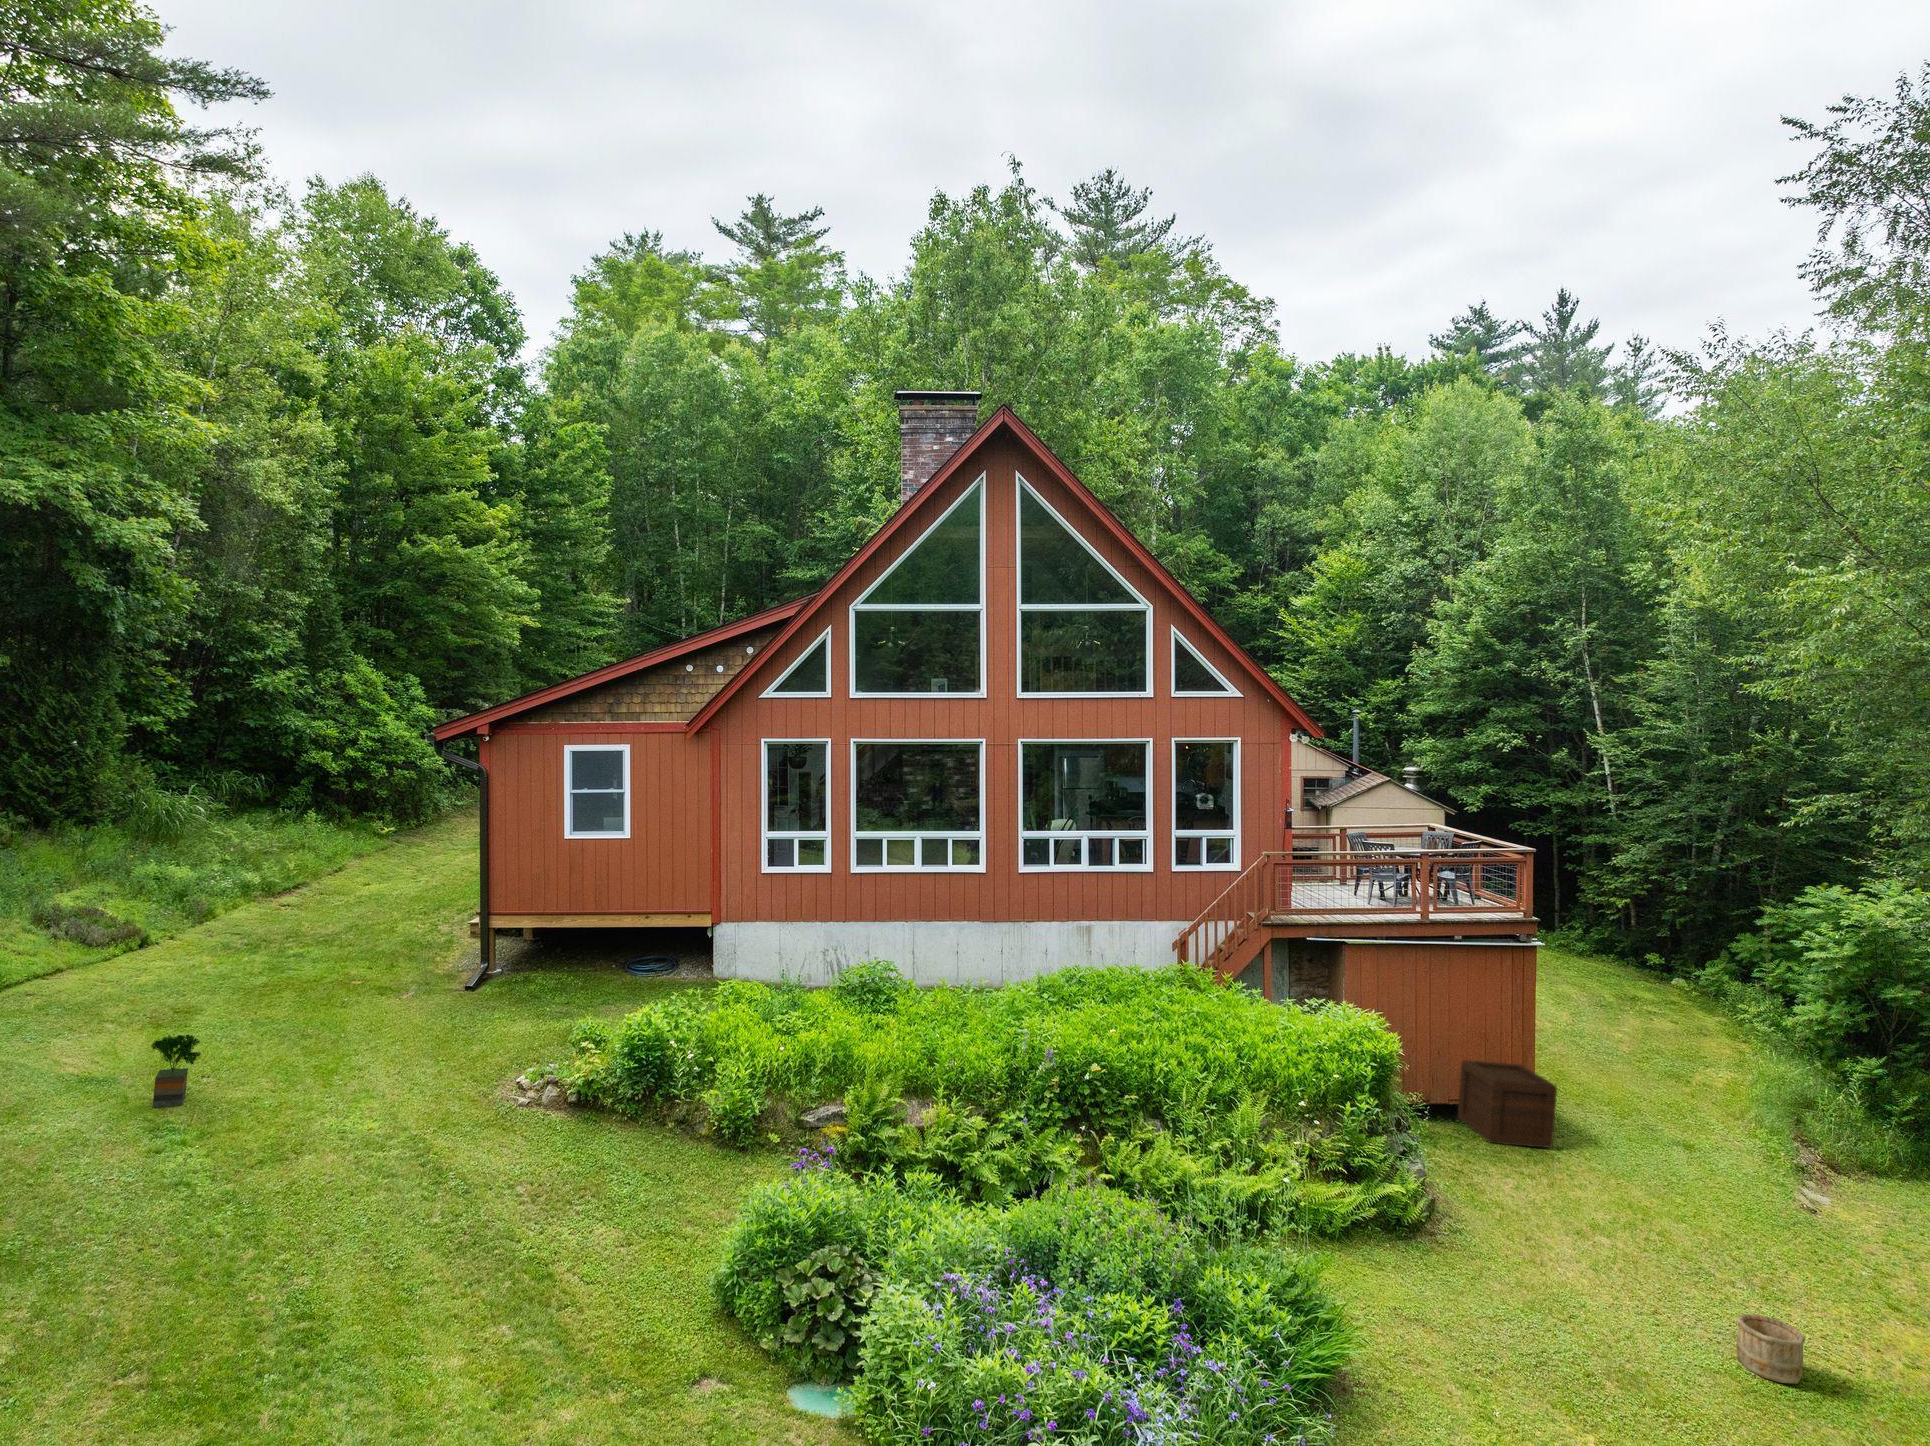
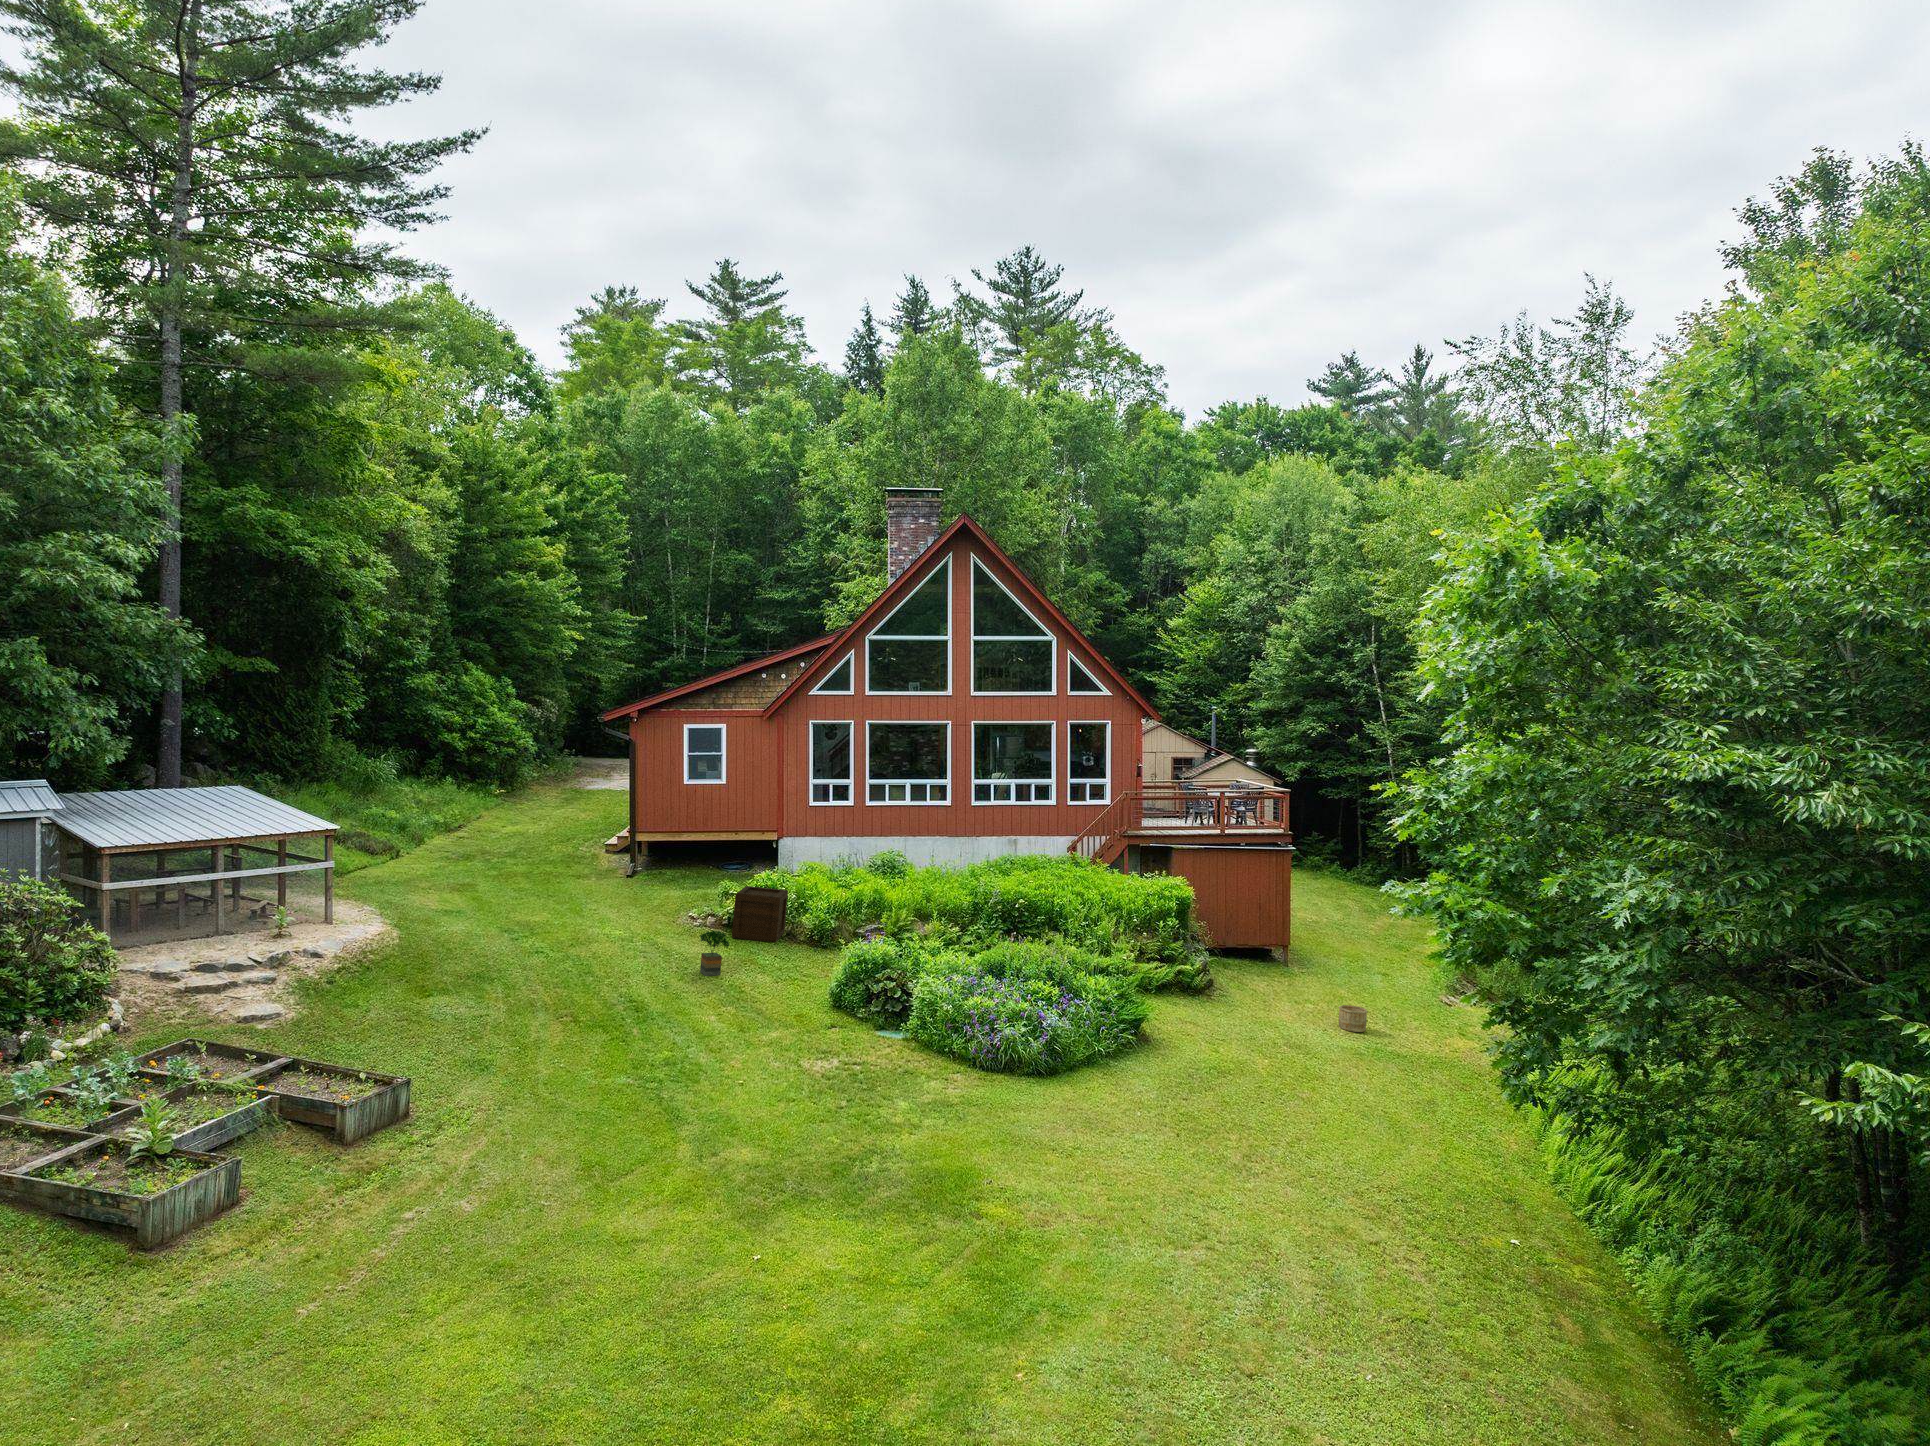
potted tree: present [151,1034,201,1108] -> present [700,931,729,976]
wooden crate: present [1458,1060,1557,1148] -> present [732,886,788,942]

